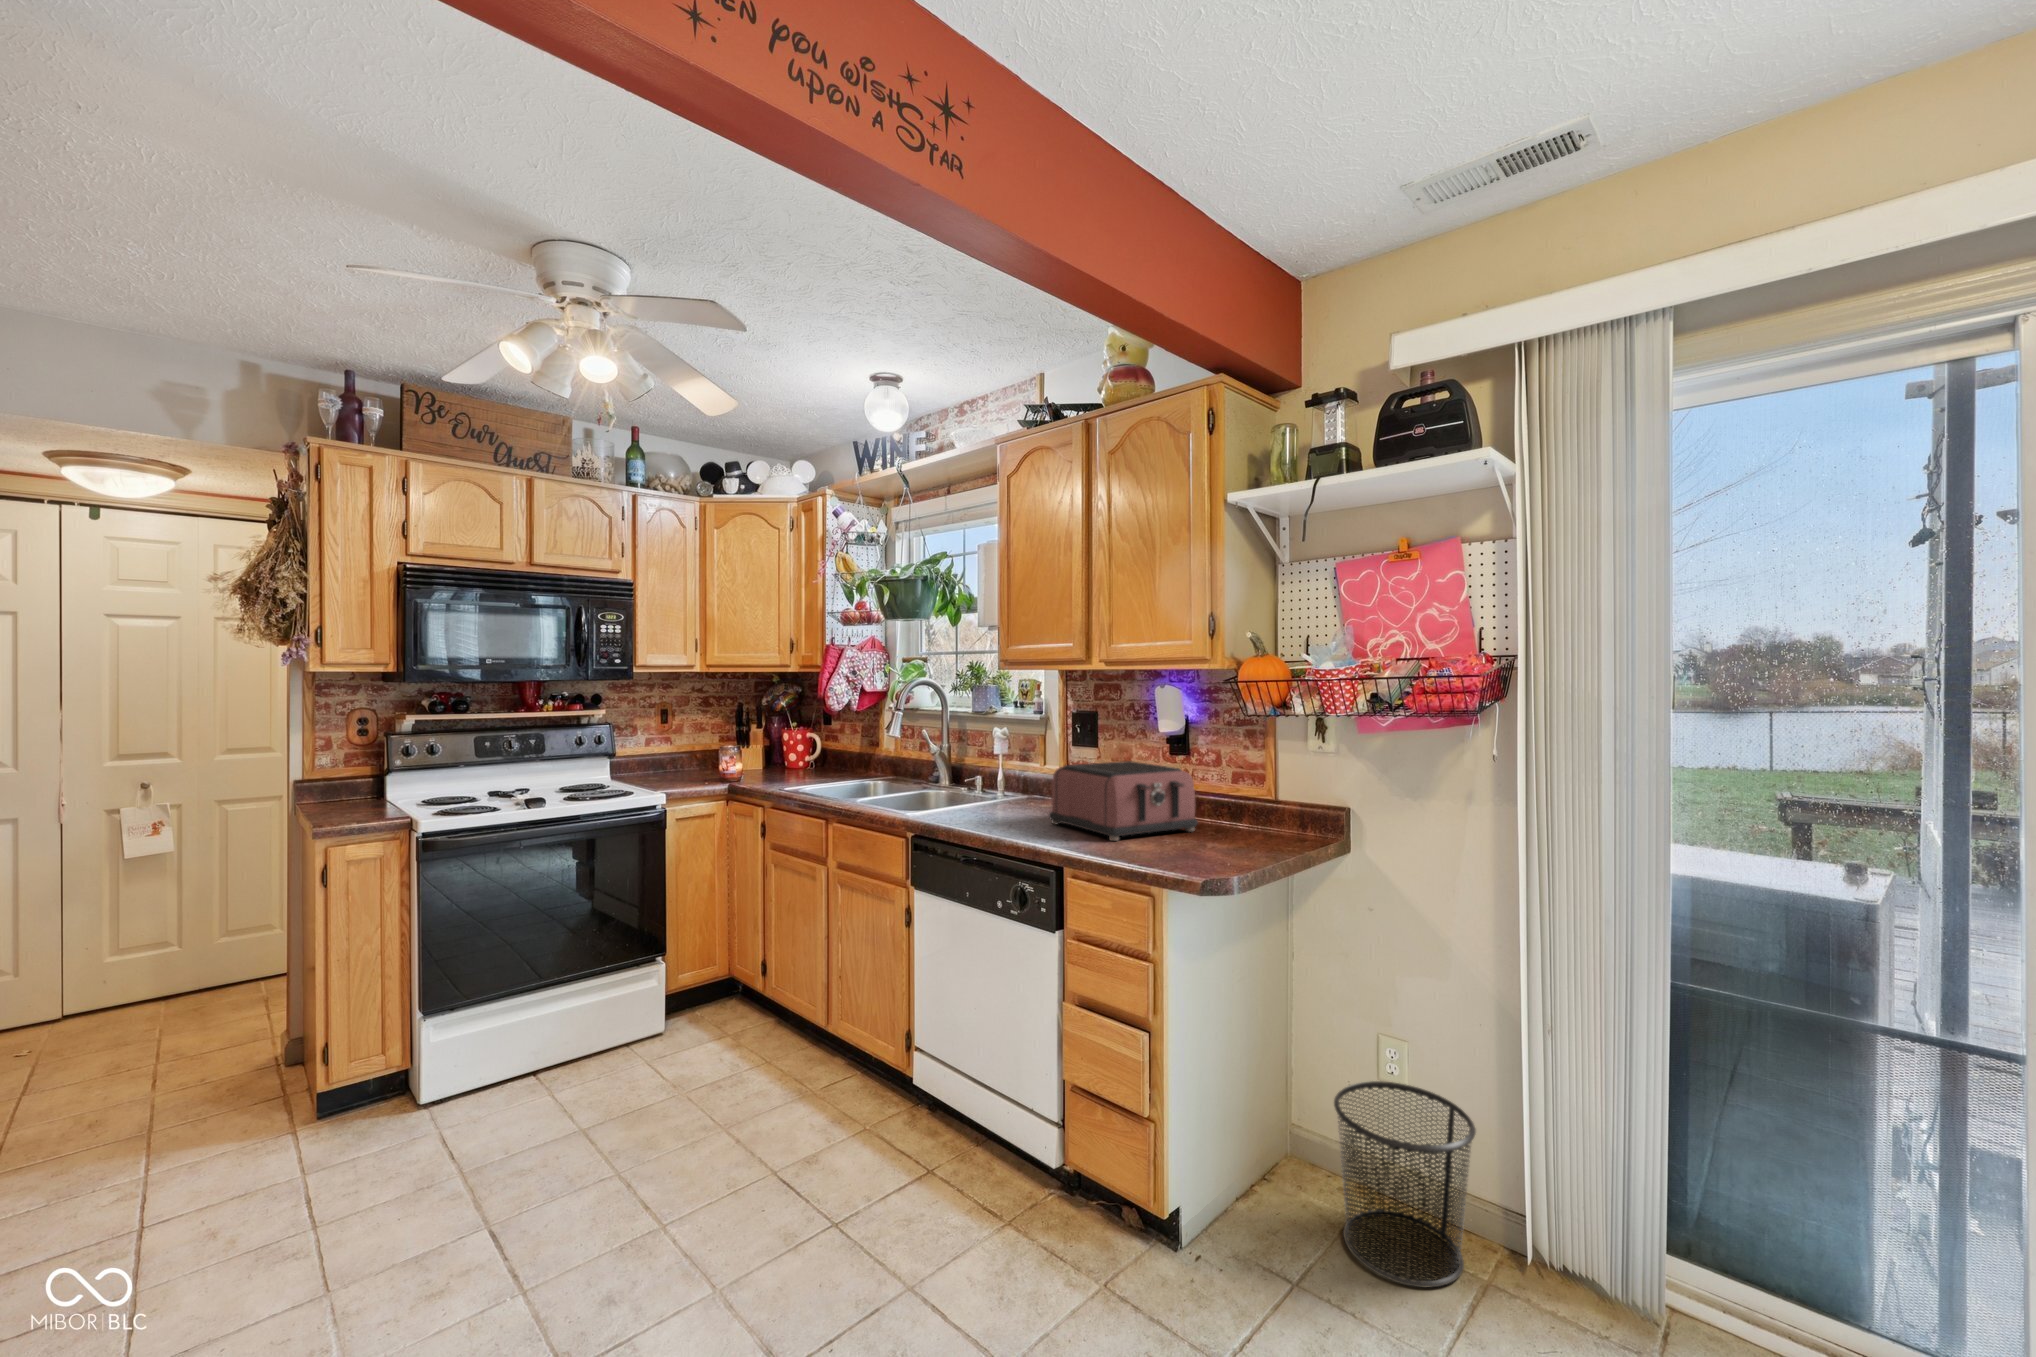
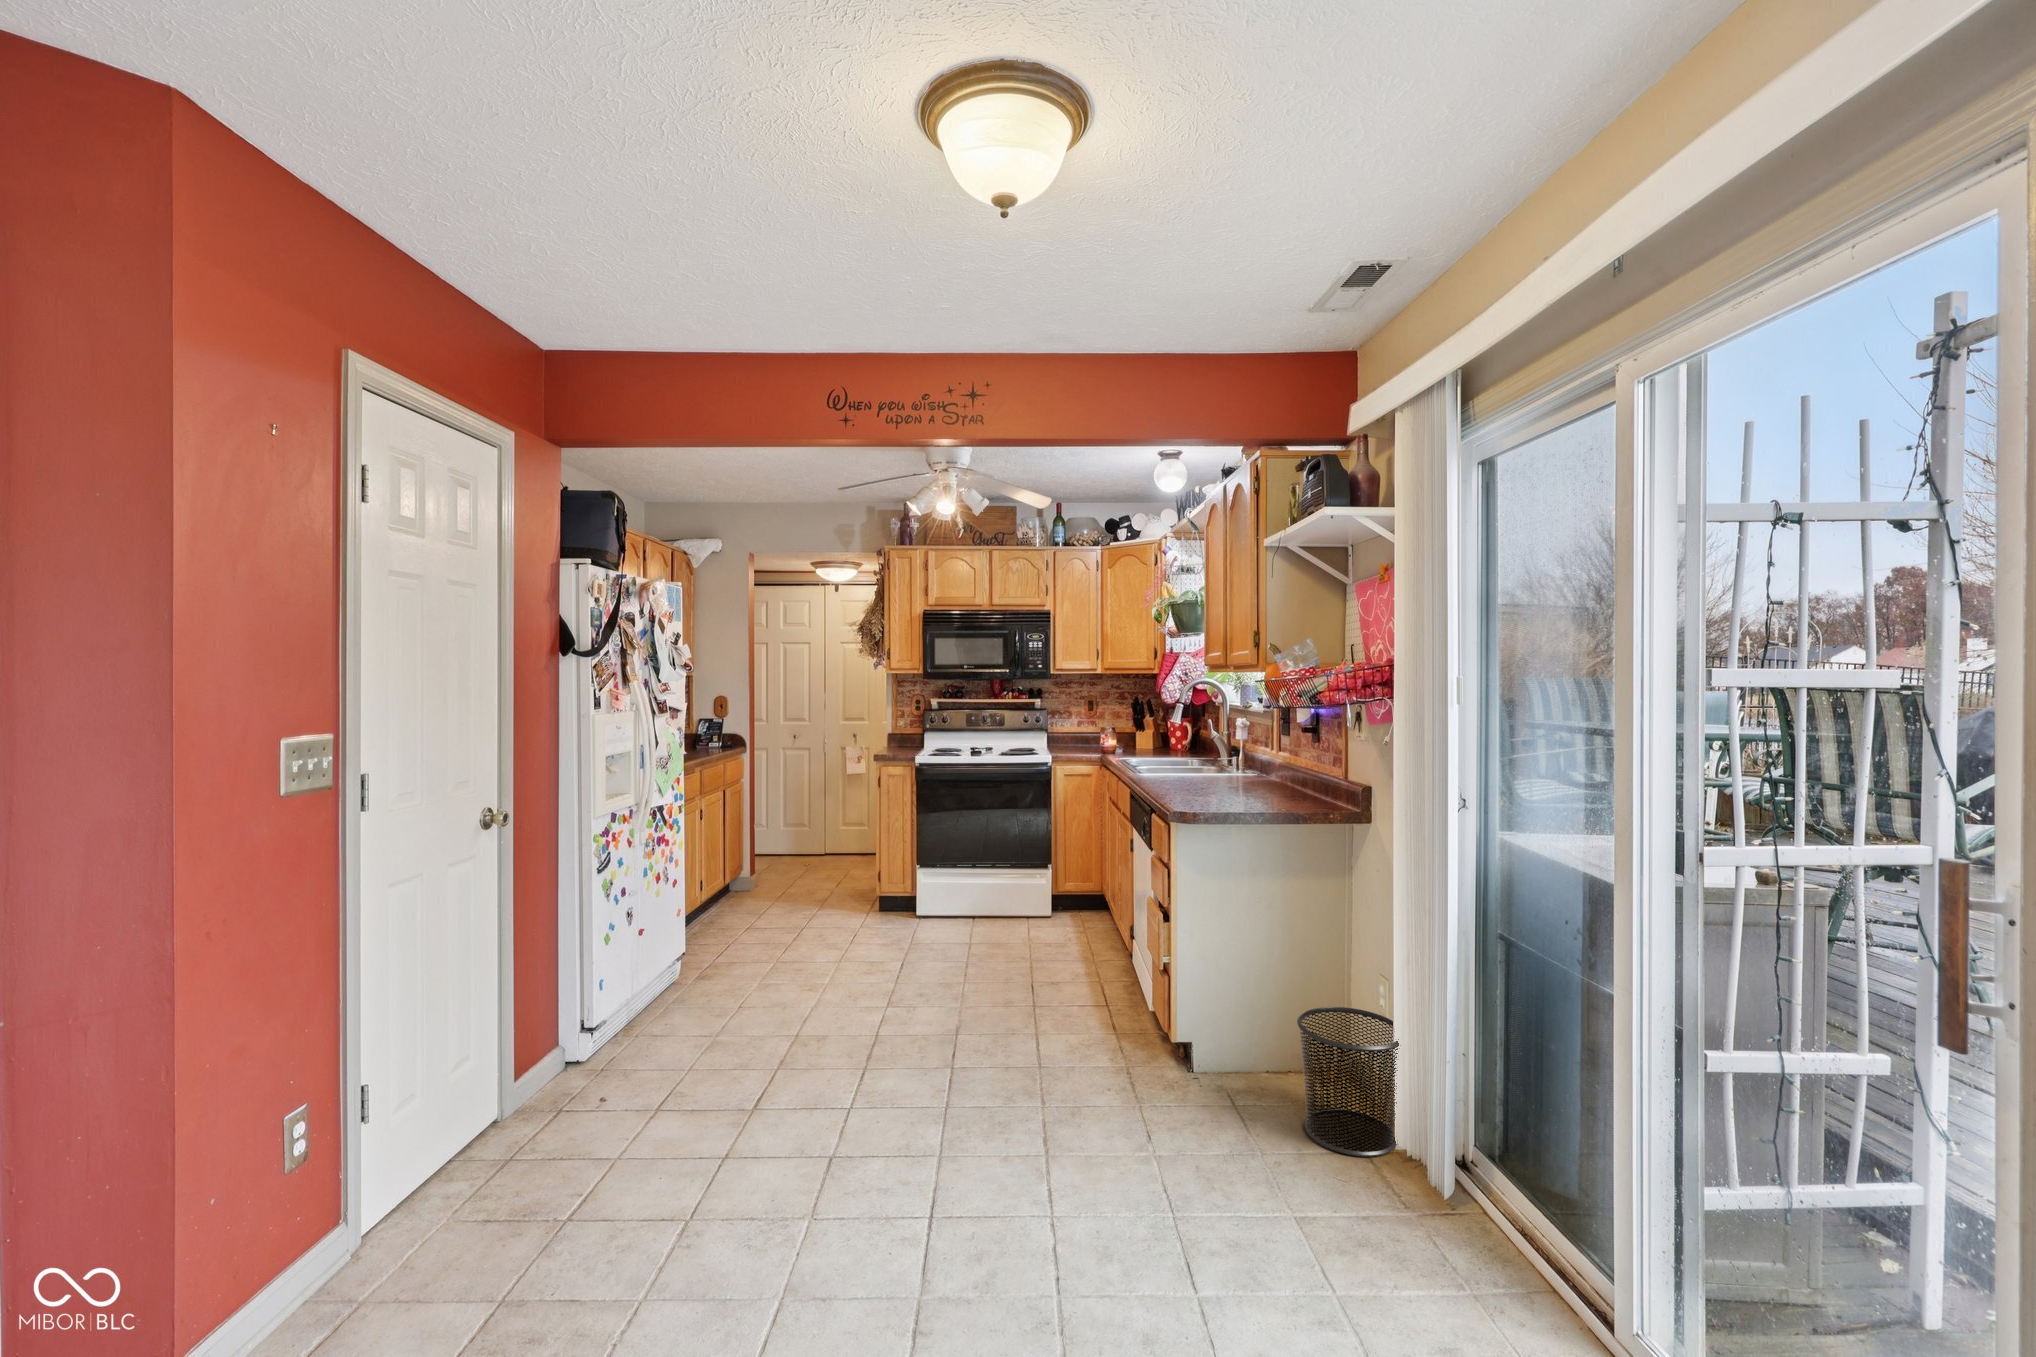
toaster: present [1049,761,1198,841] -> none [1205,745,1292,802]

